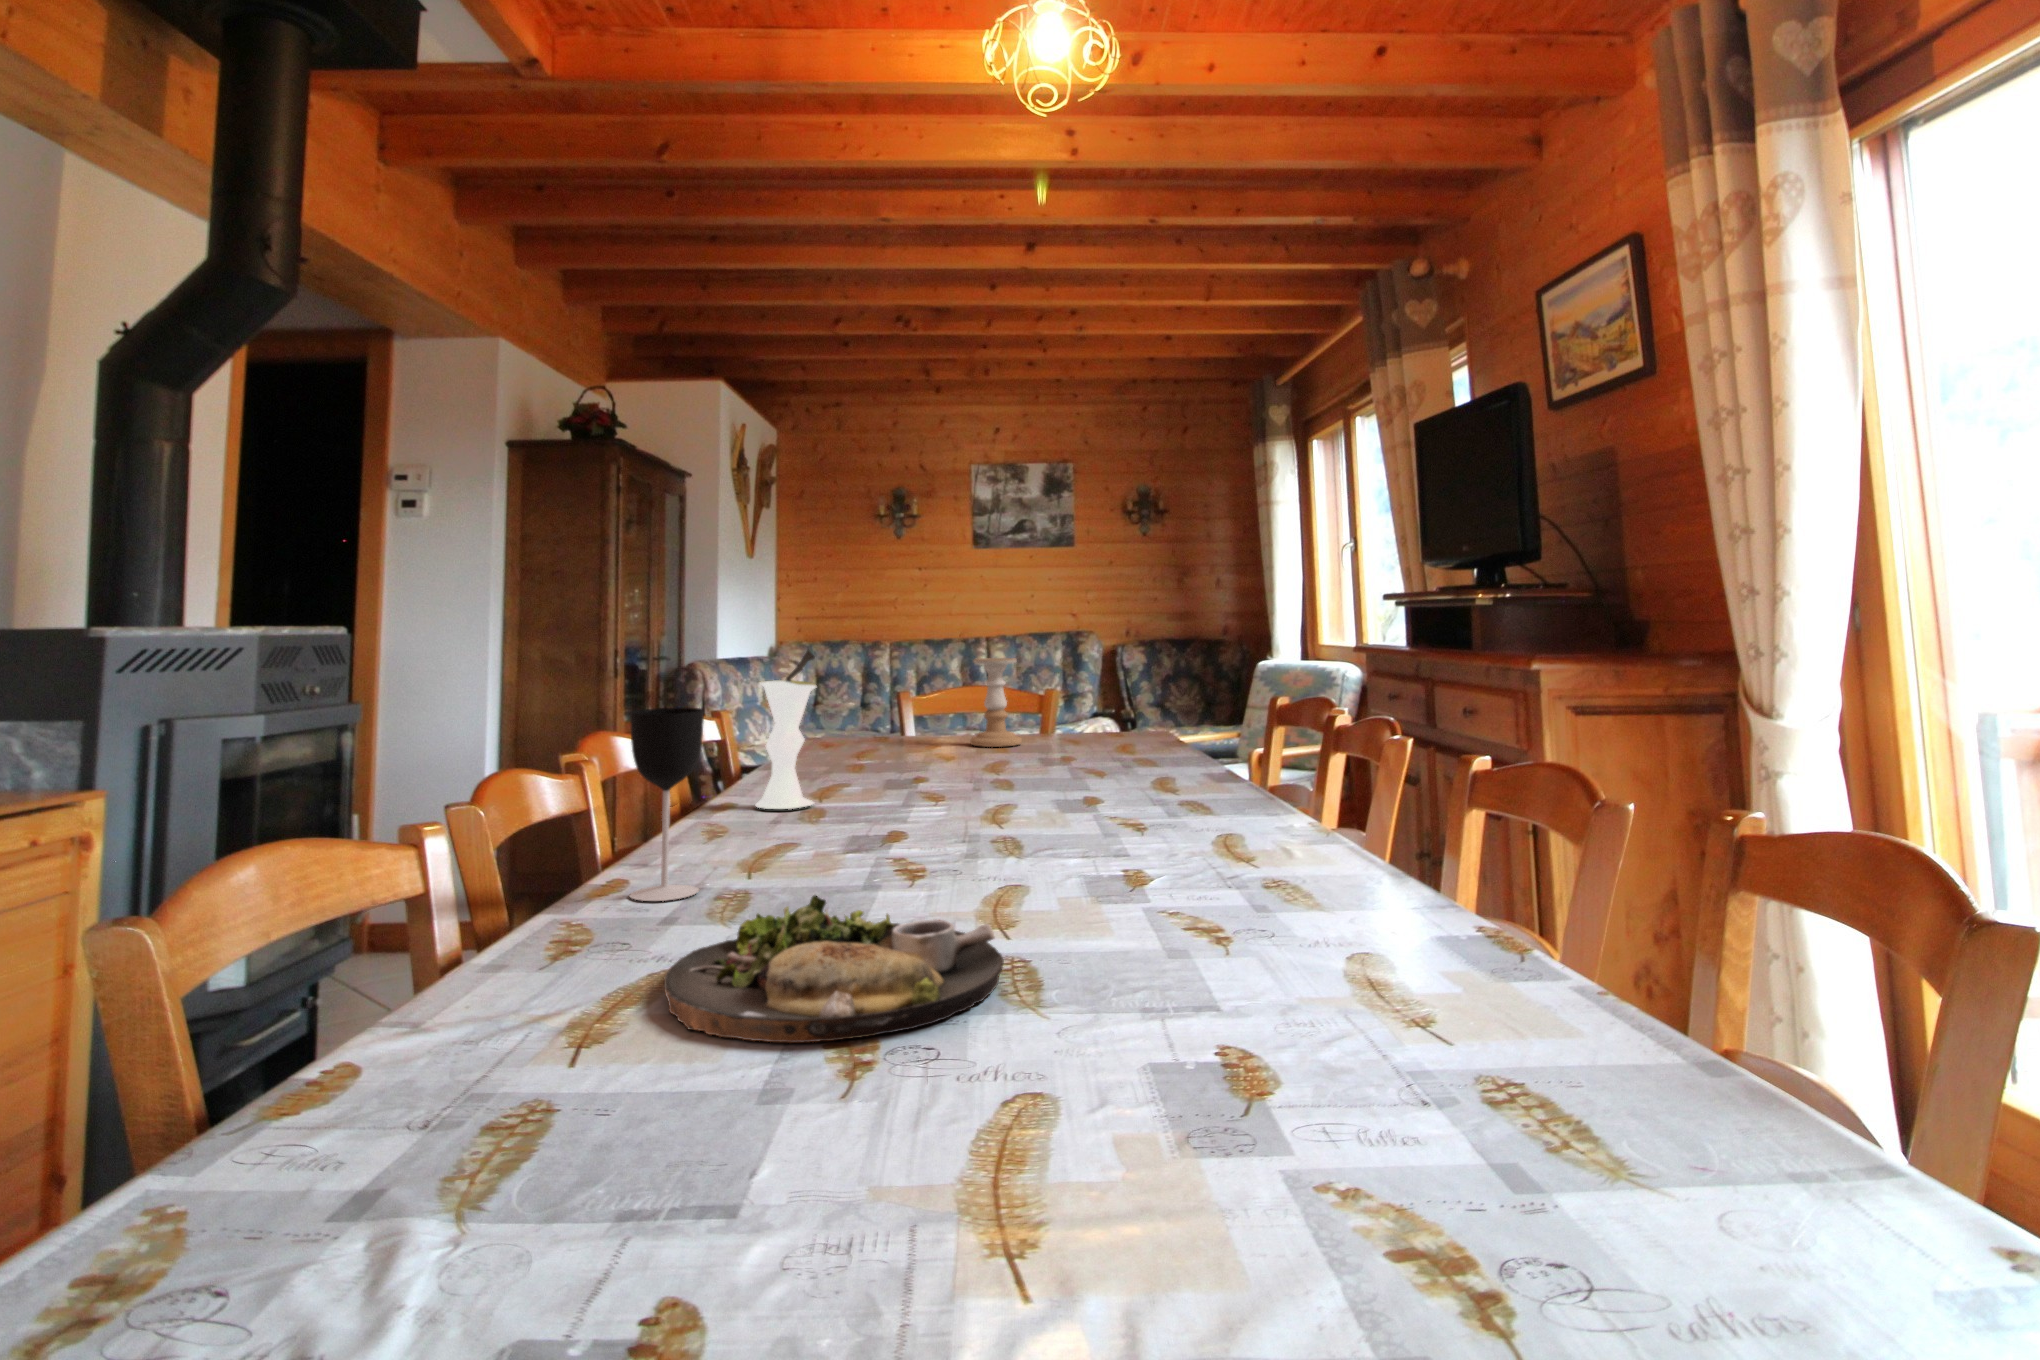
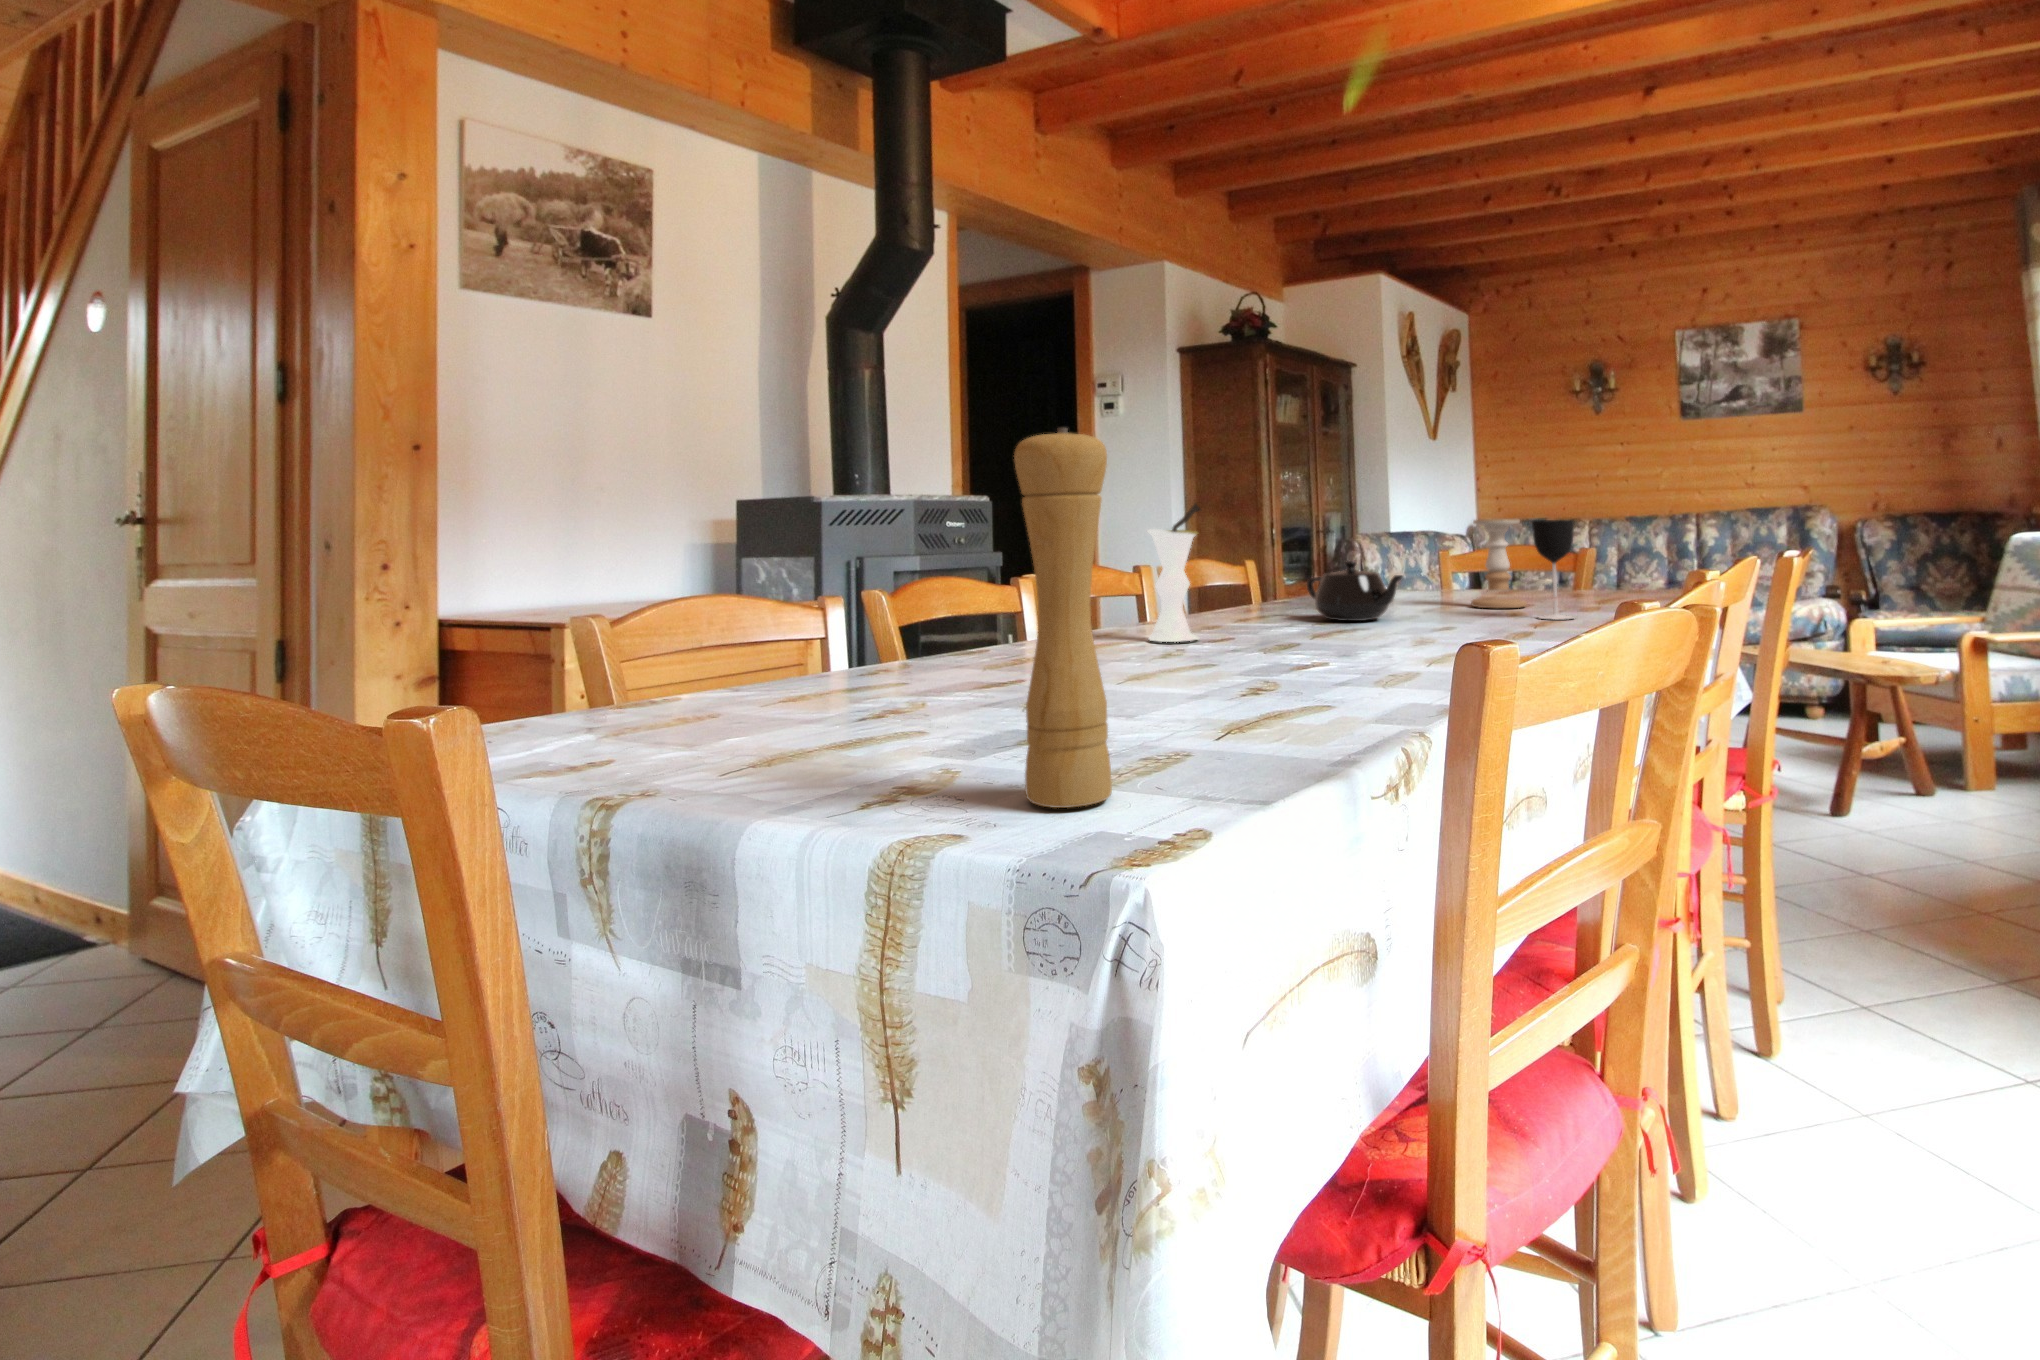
pepper mill: none [1126,619,1224,999] -> present [1014,428,1112,808]
teapot: none [846,706,964,769] -> present [1307,561,1403,621]
wine glass: present [630,708,704,901] -> present [1532,520,1574,619]
dinner plate: present [664,895,1004,1043] -> none [702,683,1001,788]

